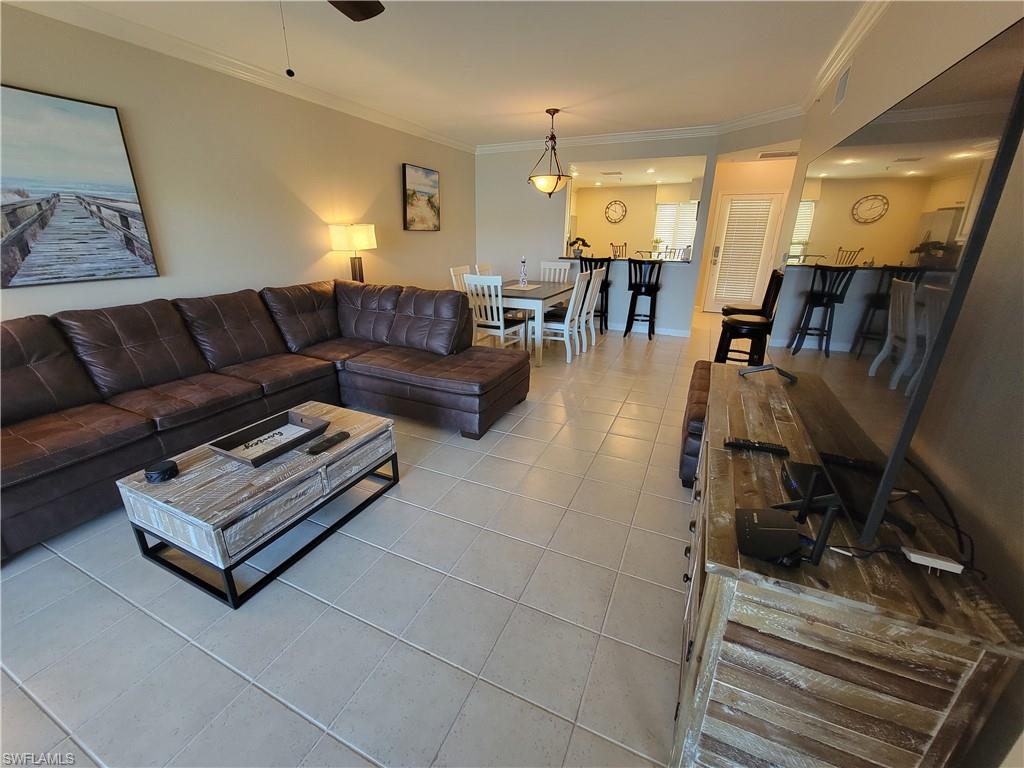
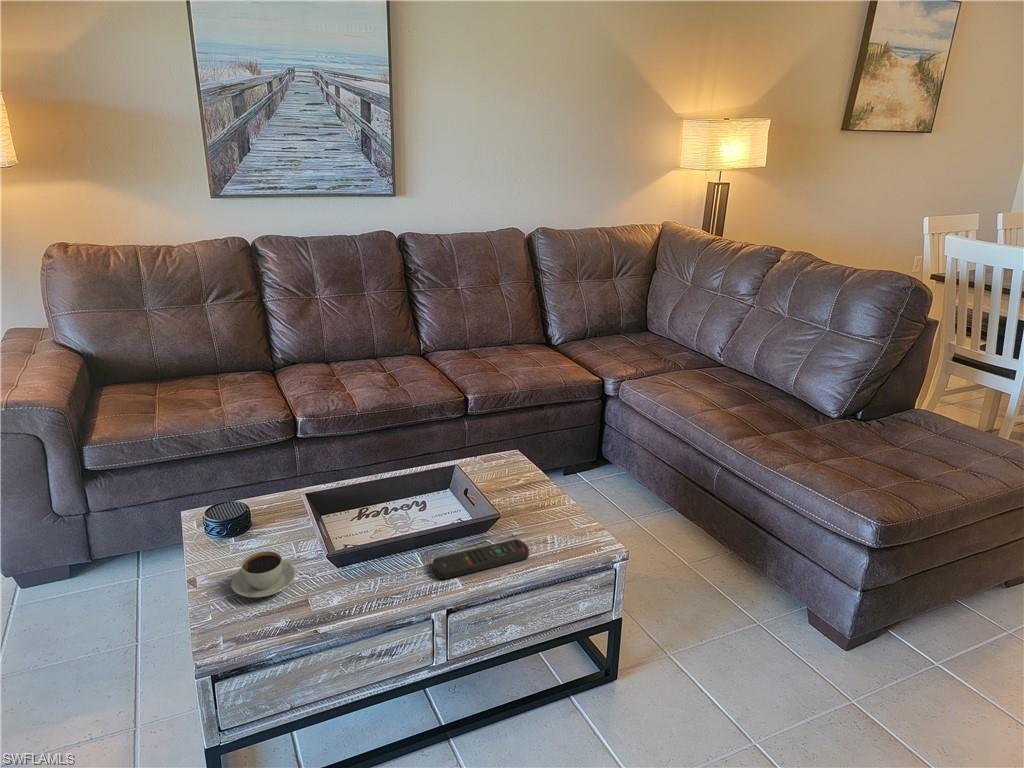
coffee cup: none [209,467,245,489] -> present [231,551,295,597]

